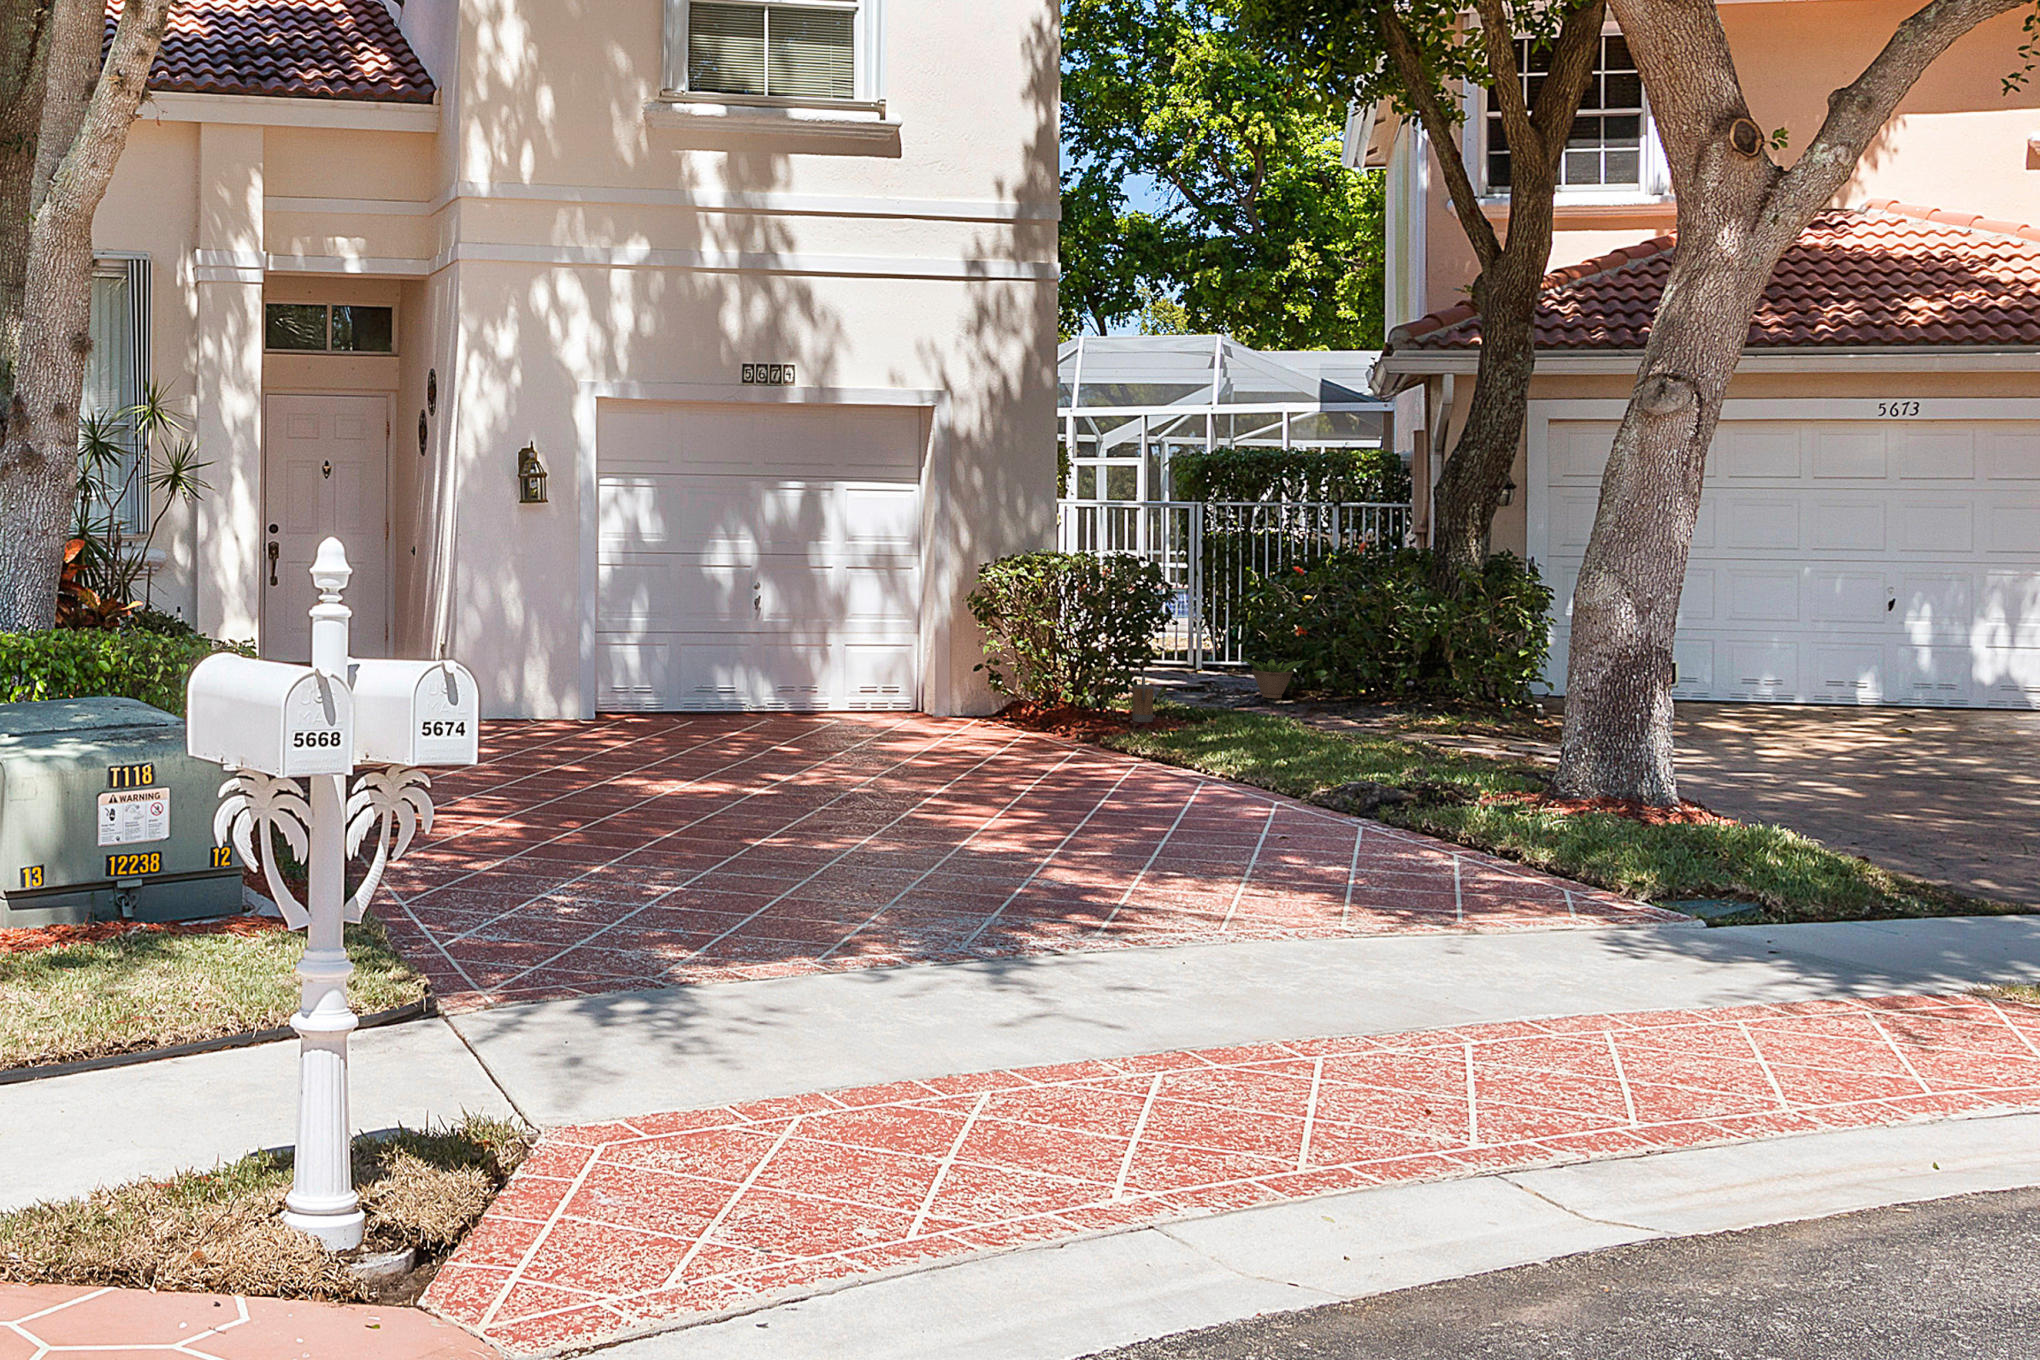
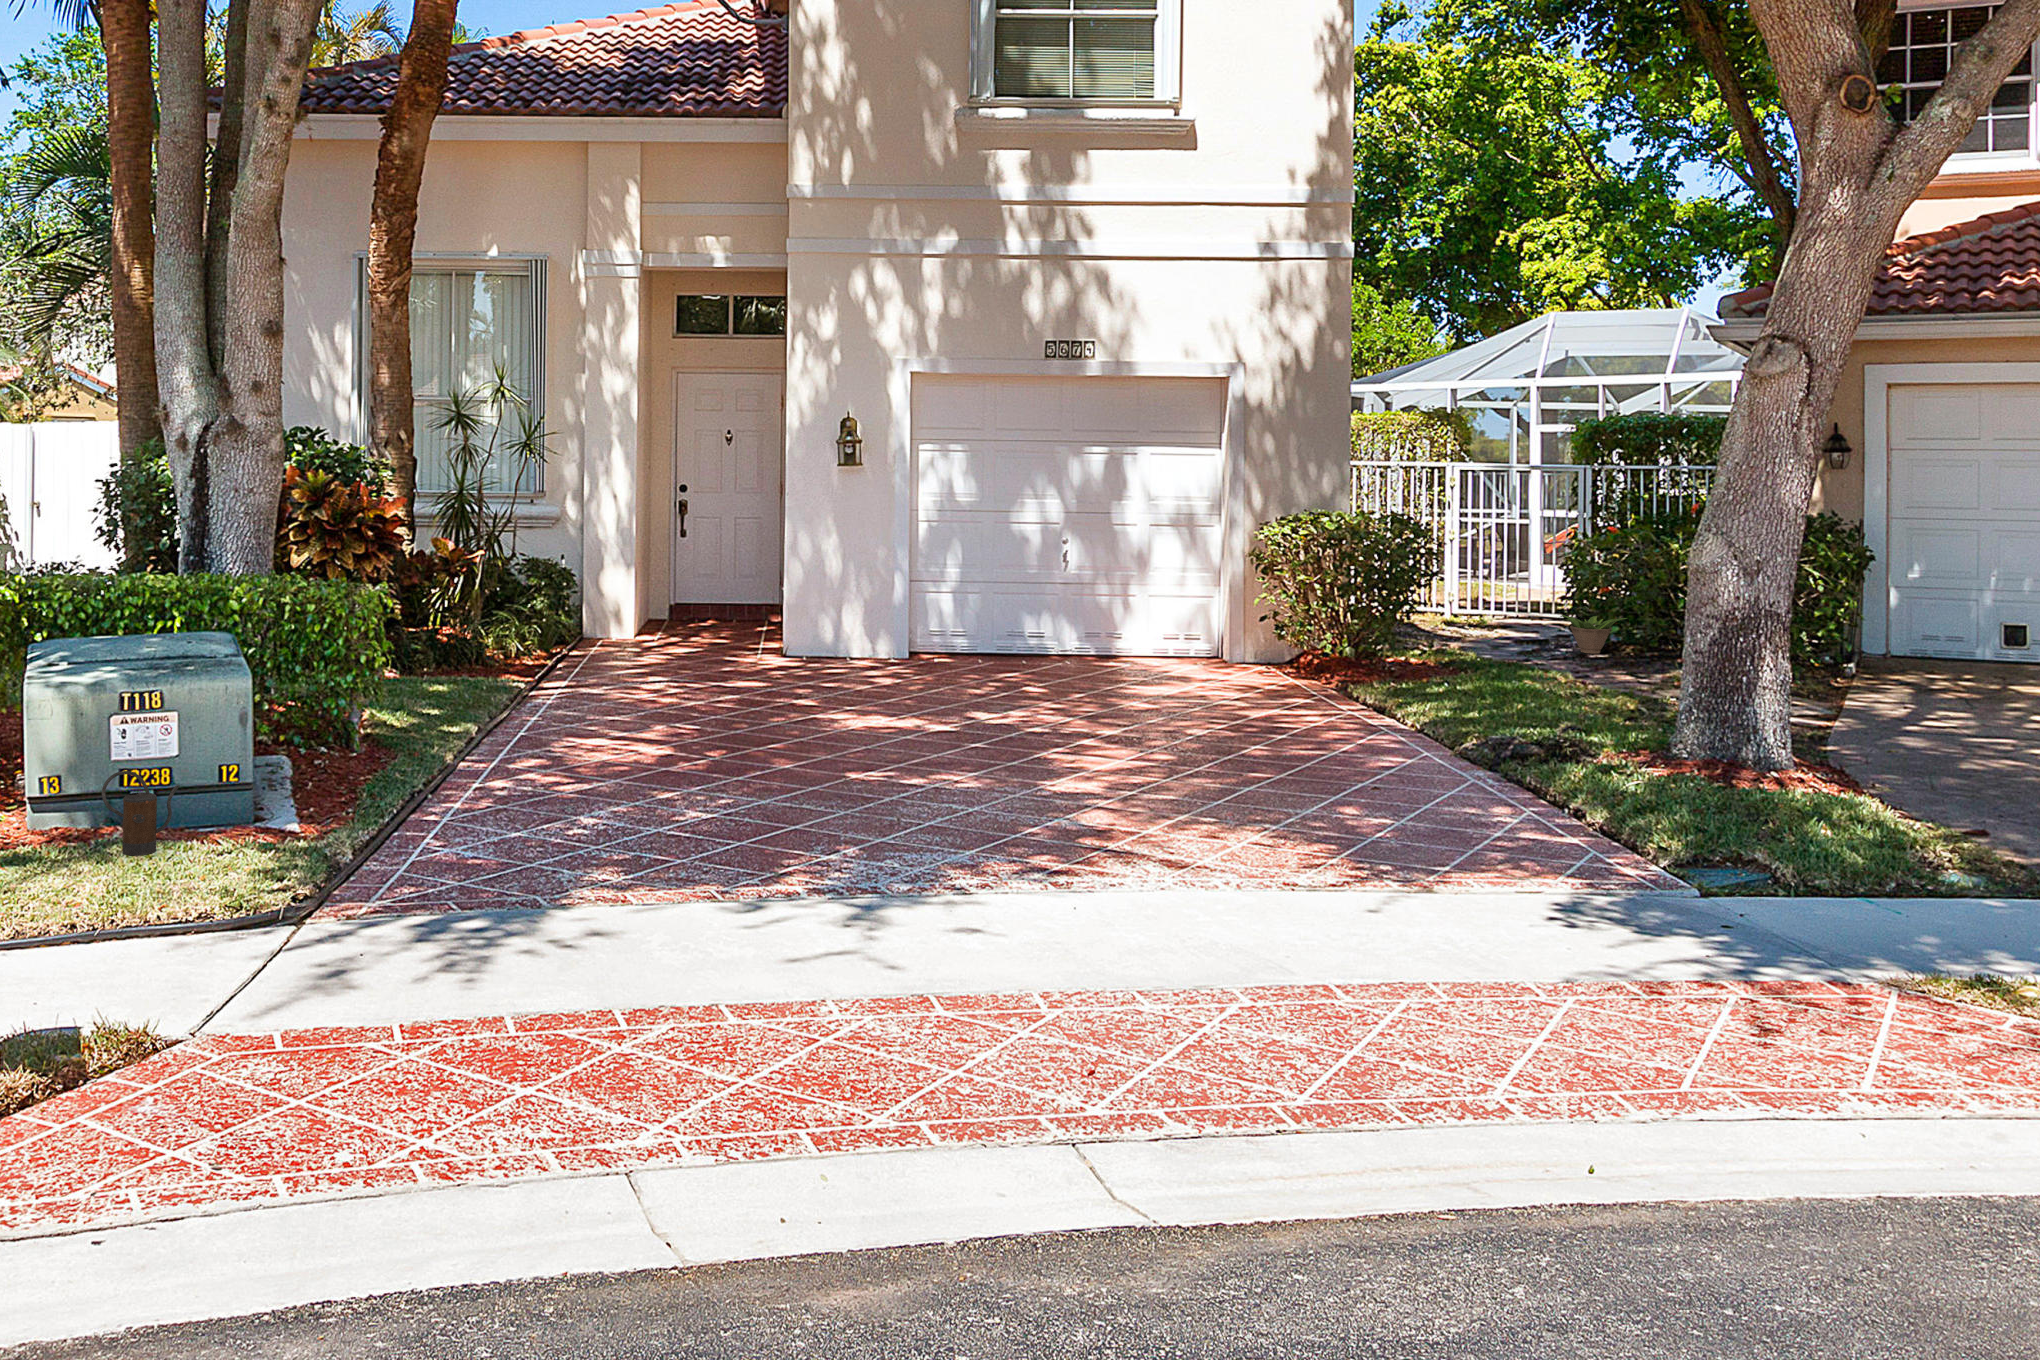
watering can: present [1132,671,1153,722] -> present [102,771,180,855]

